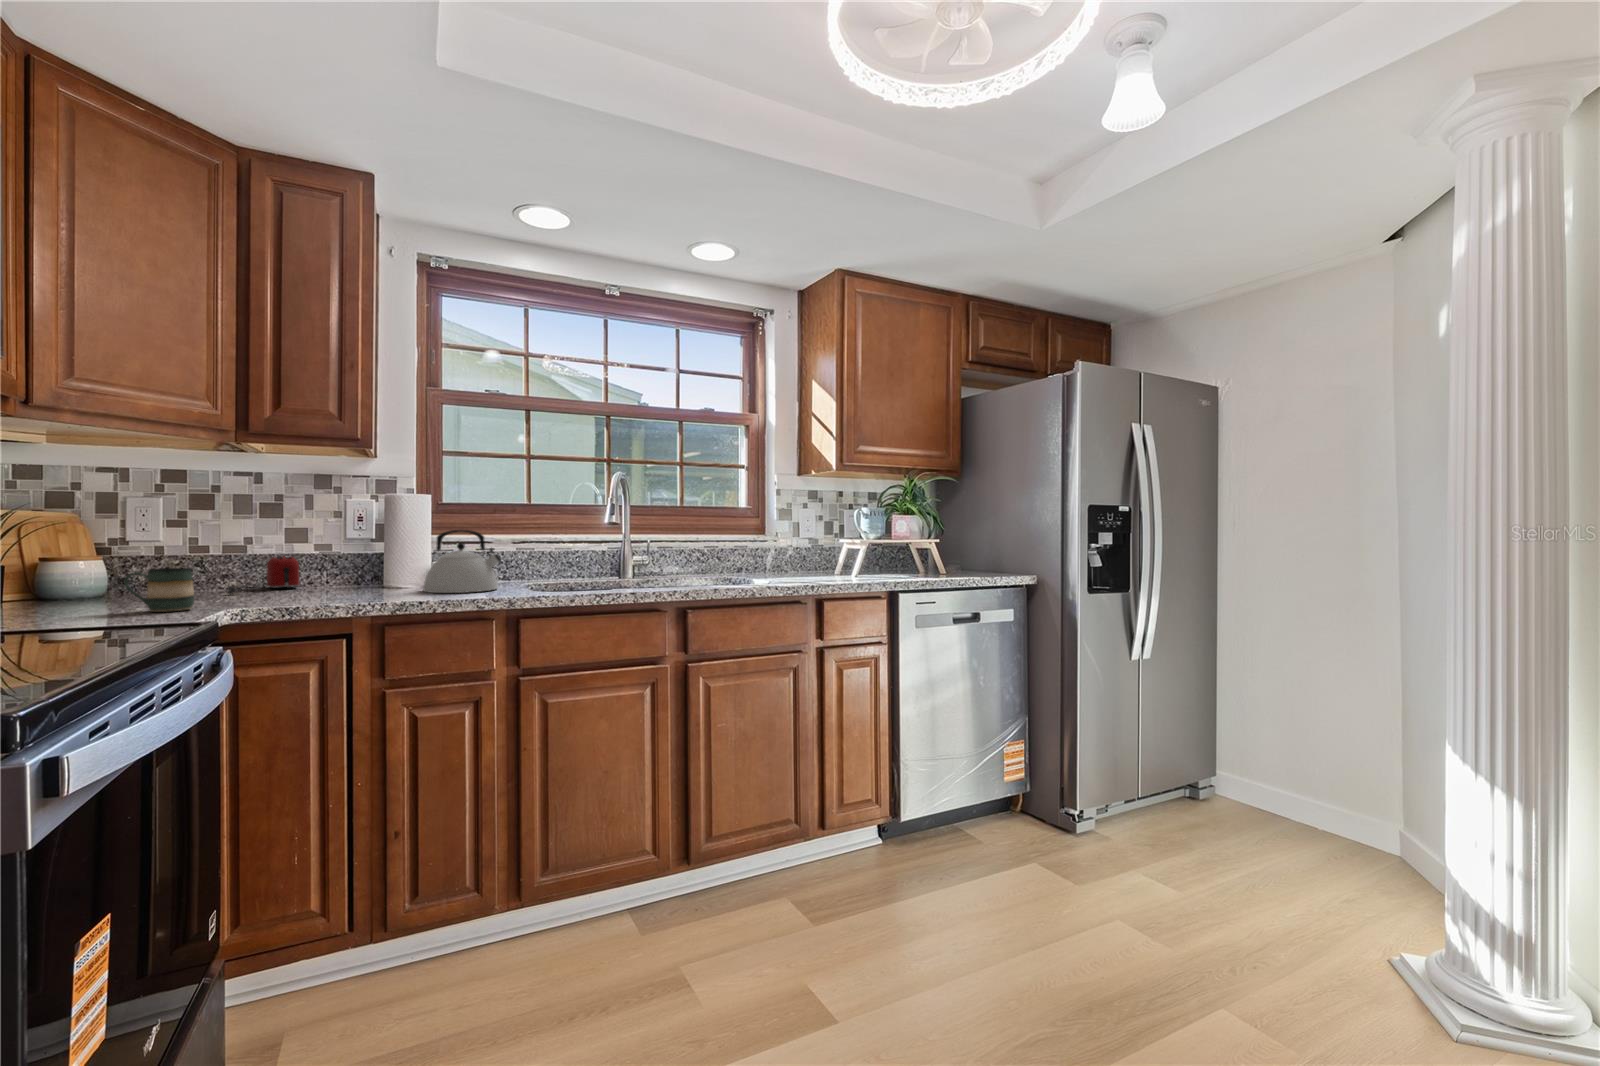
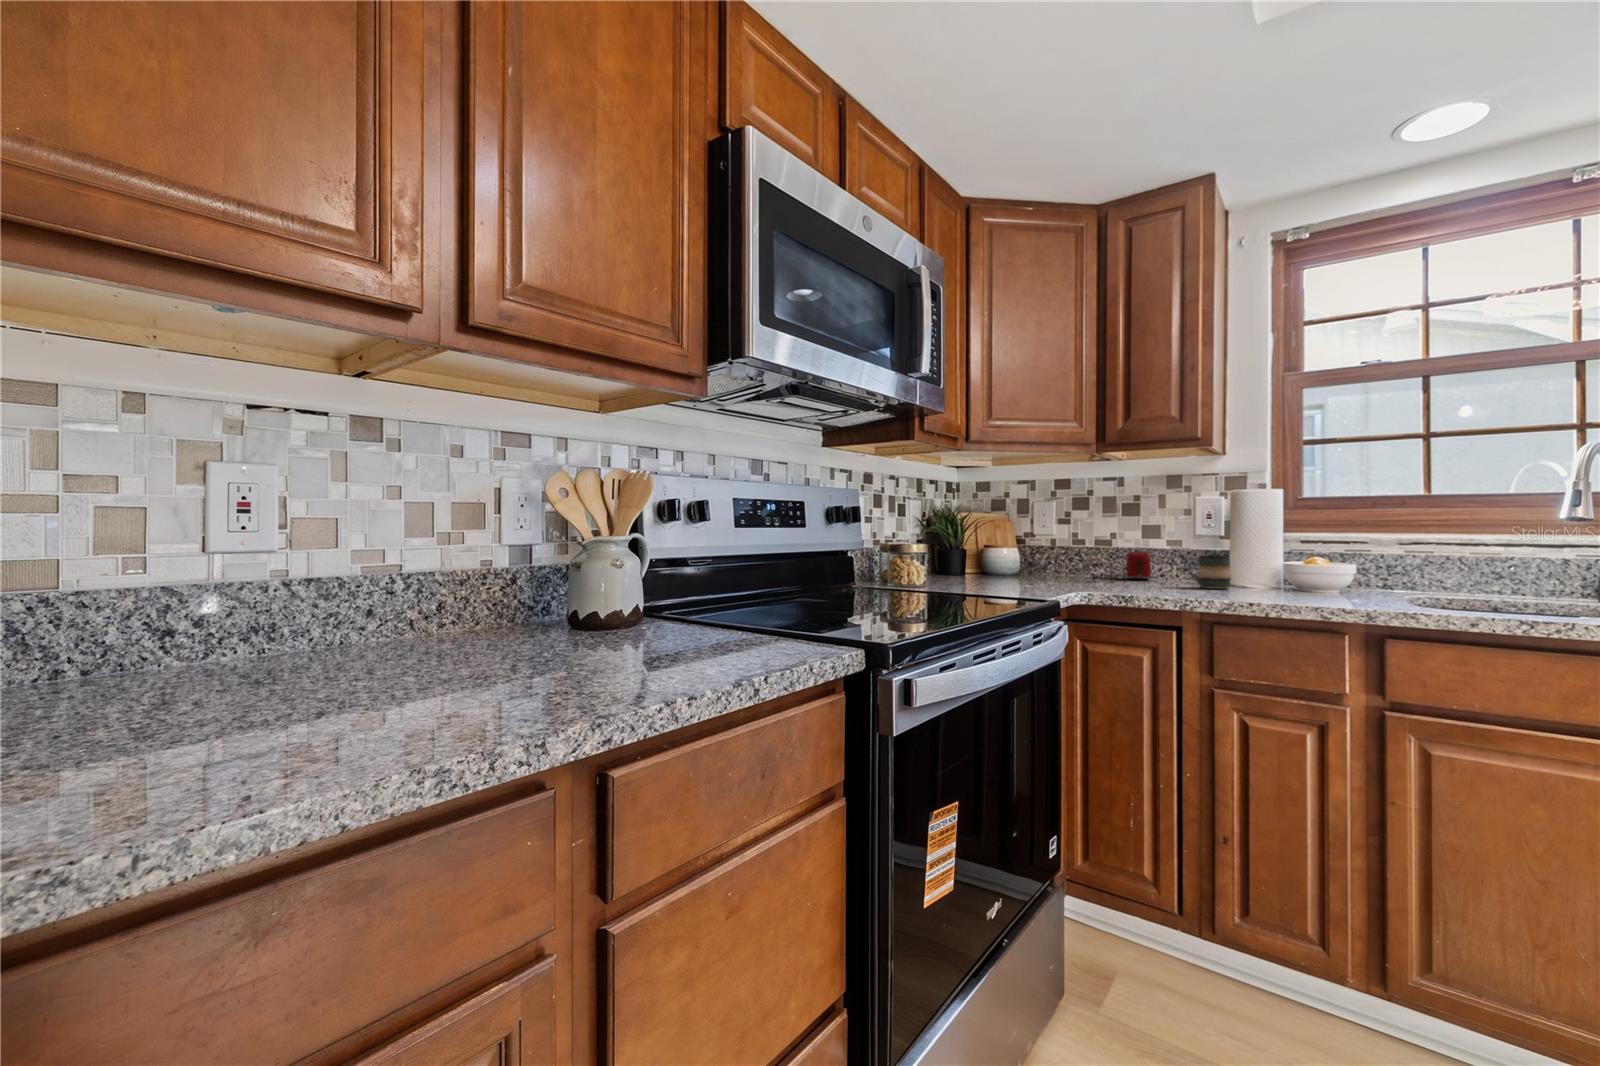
kettle: present [423,530,501,593] -> none [1266,525,1367,598]
mug: present [124,568,194,612] -> present [1184,555,1231,589]

